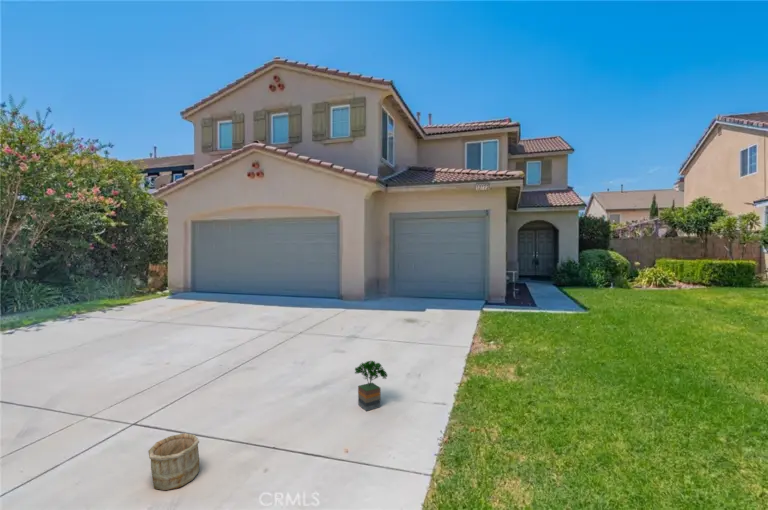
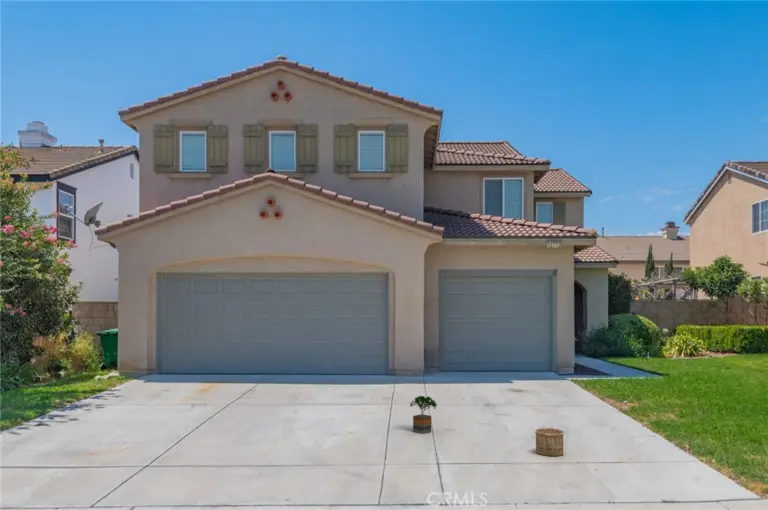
potted tree: present [355,361,387,411] -> present [410,396,437,434]

